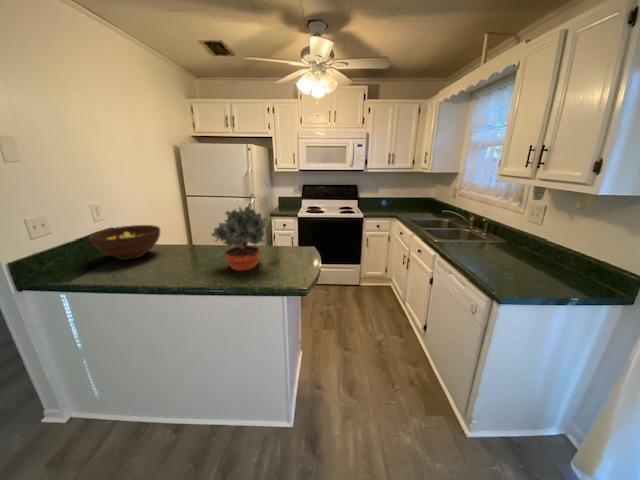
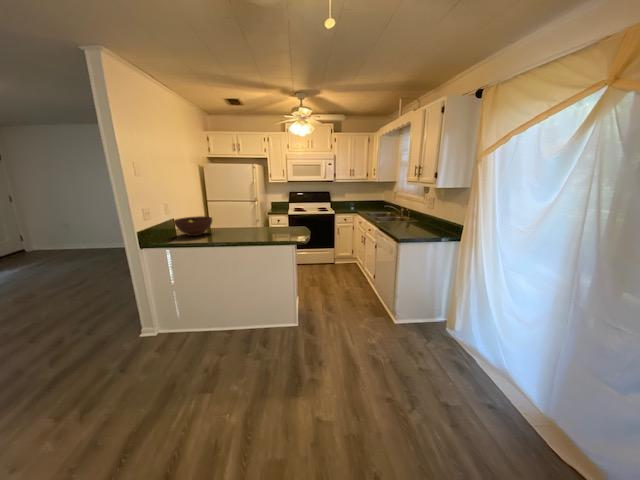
potted plant: present [212,204,267,270] -> none [250,199,282,237]

